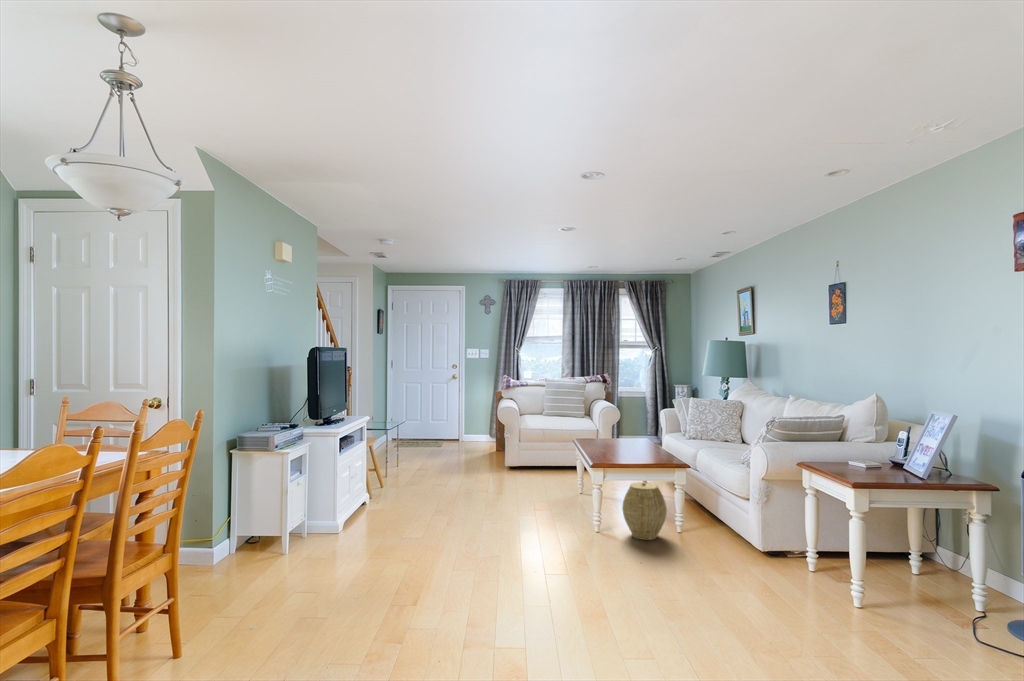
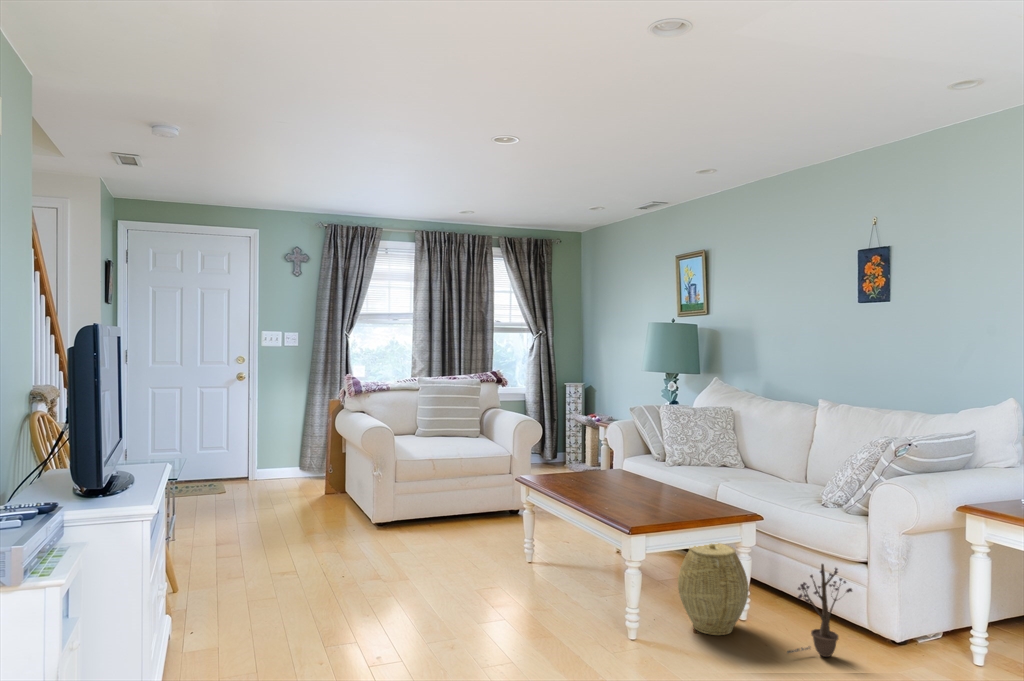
decorative plant: none [669,497,716,558] -> present [787,564,852,657]

